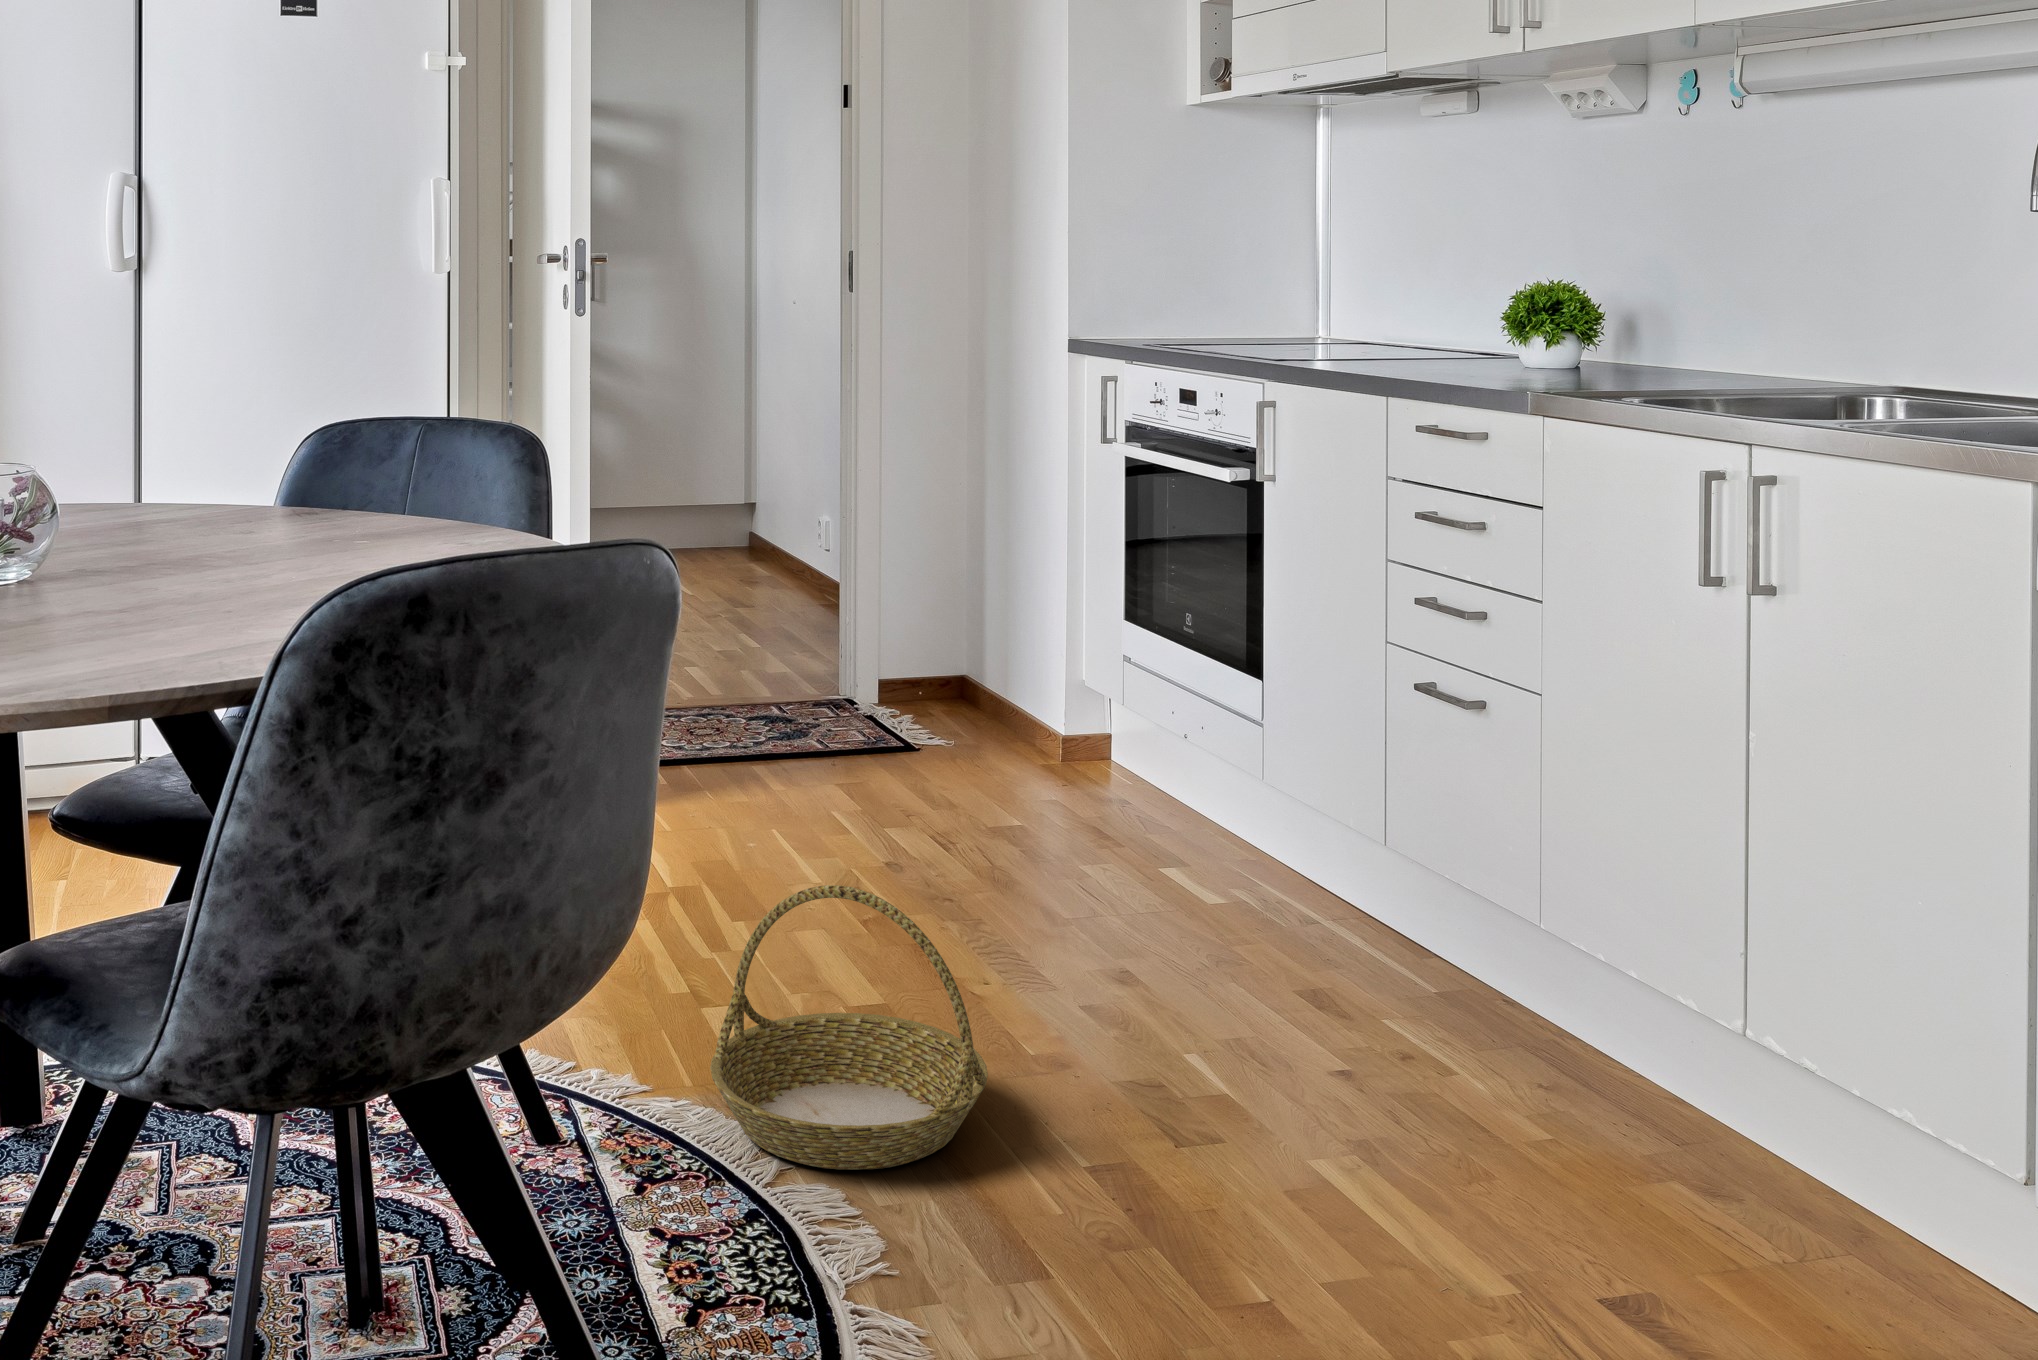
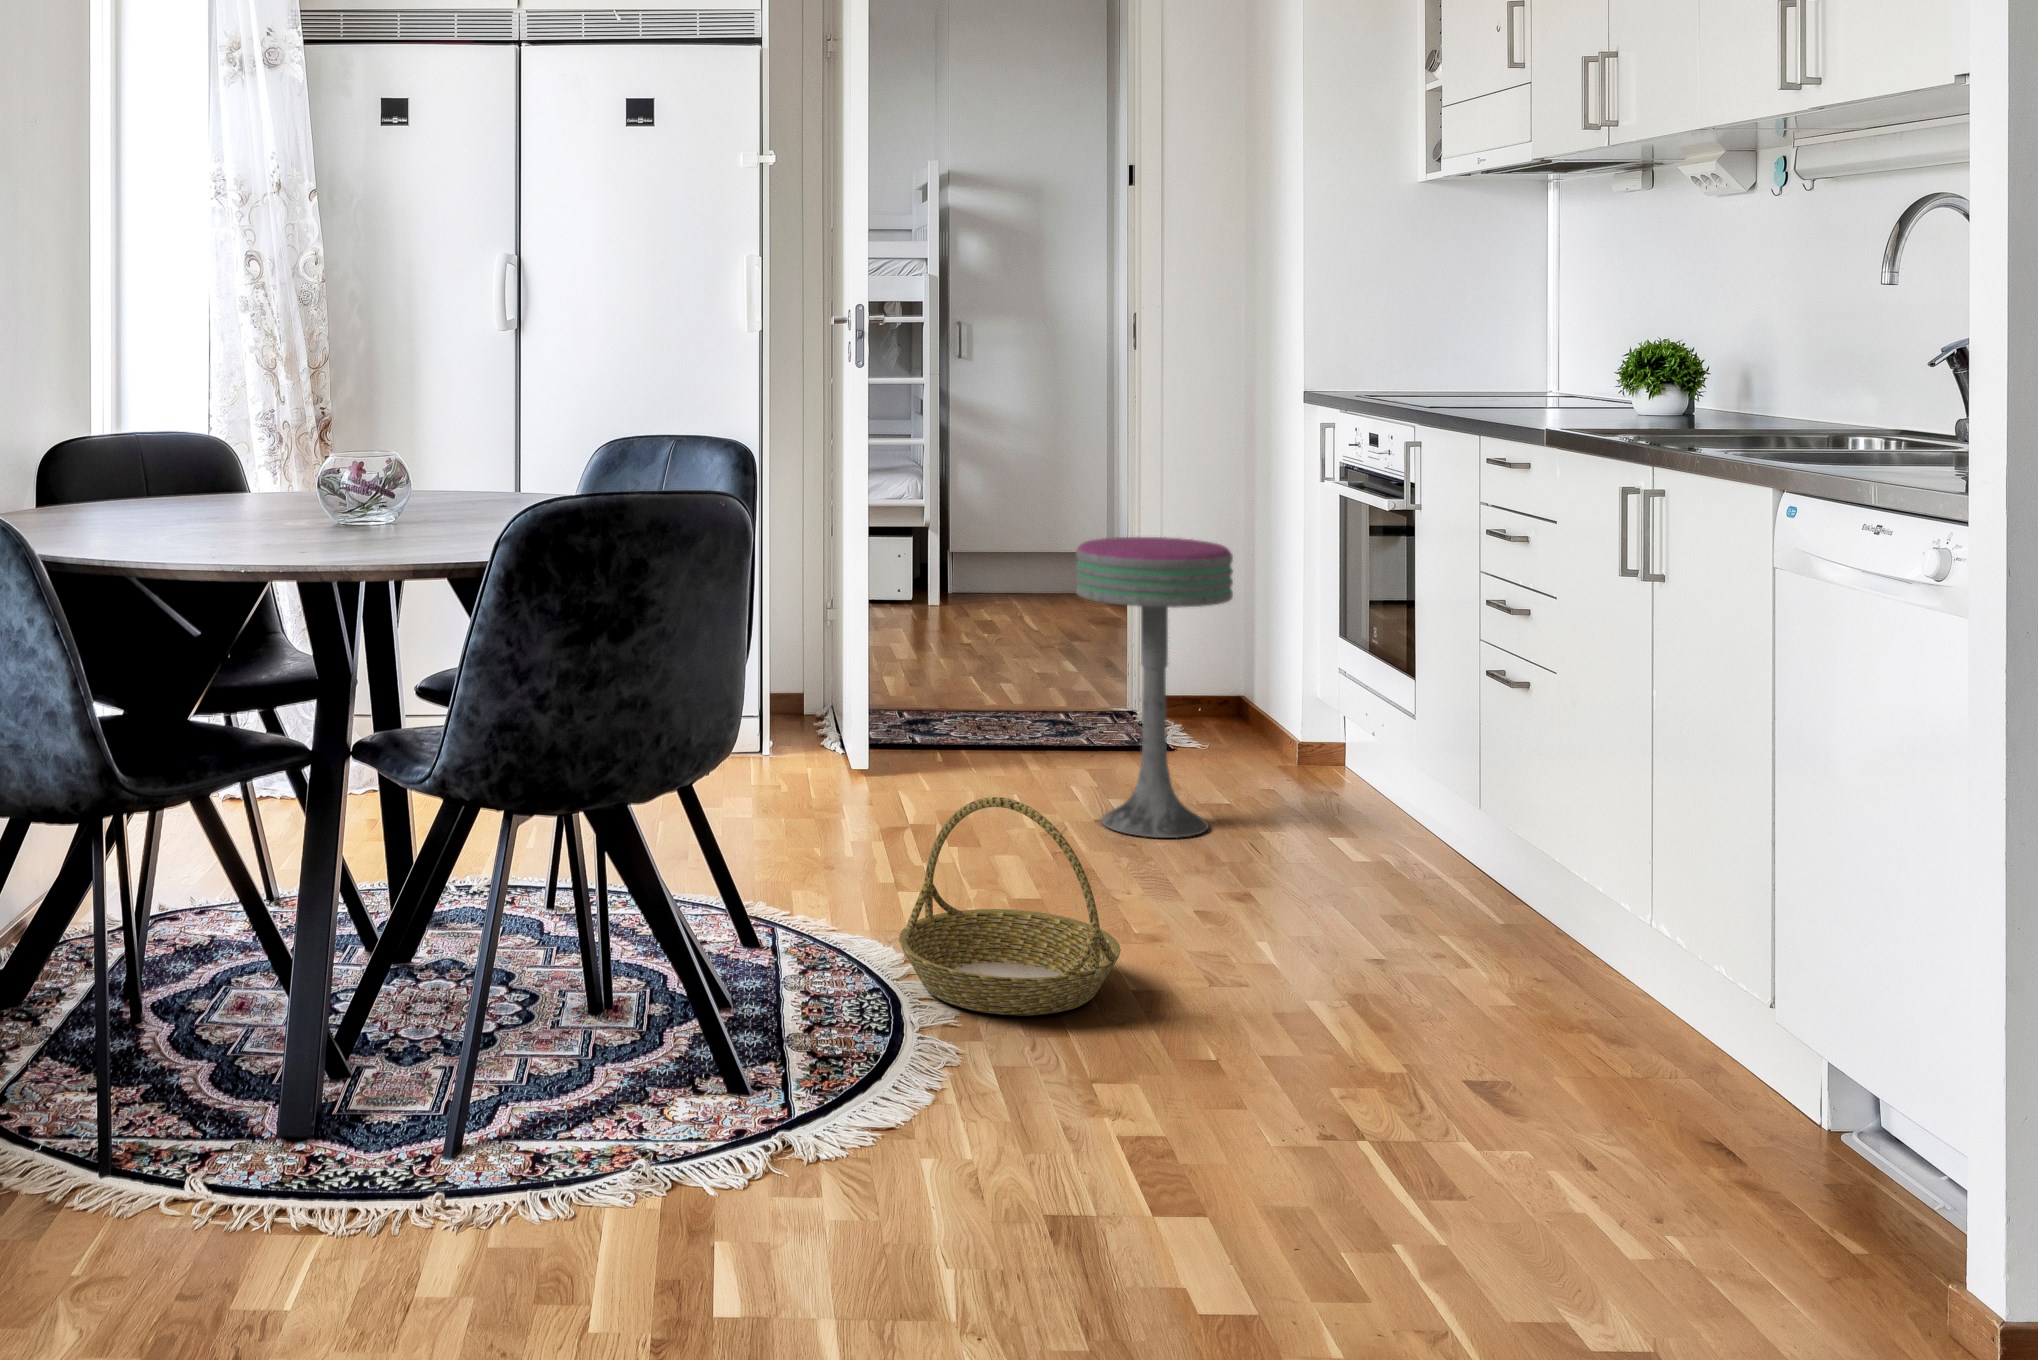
bar stool: none [847,519,1027,874] -> present [1076,537,1233,838]

